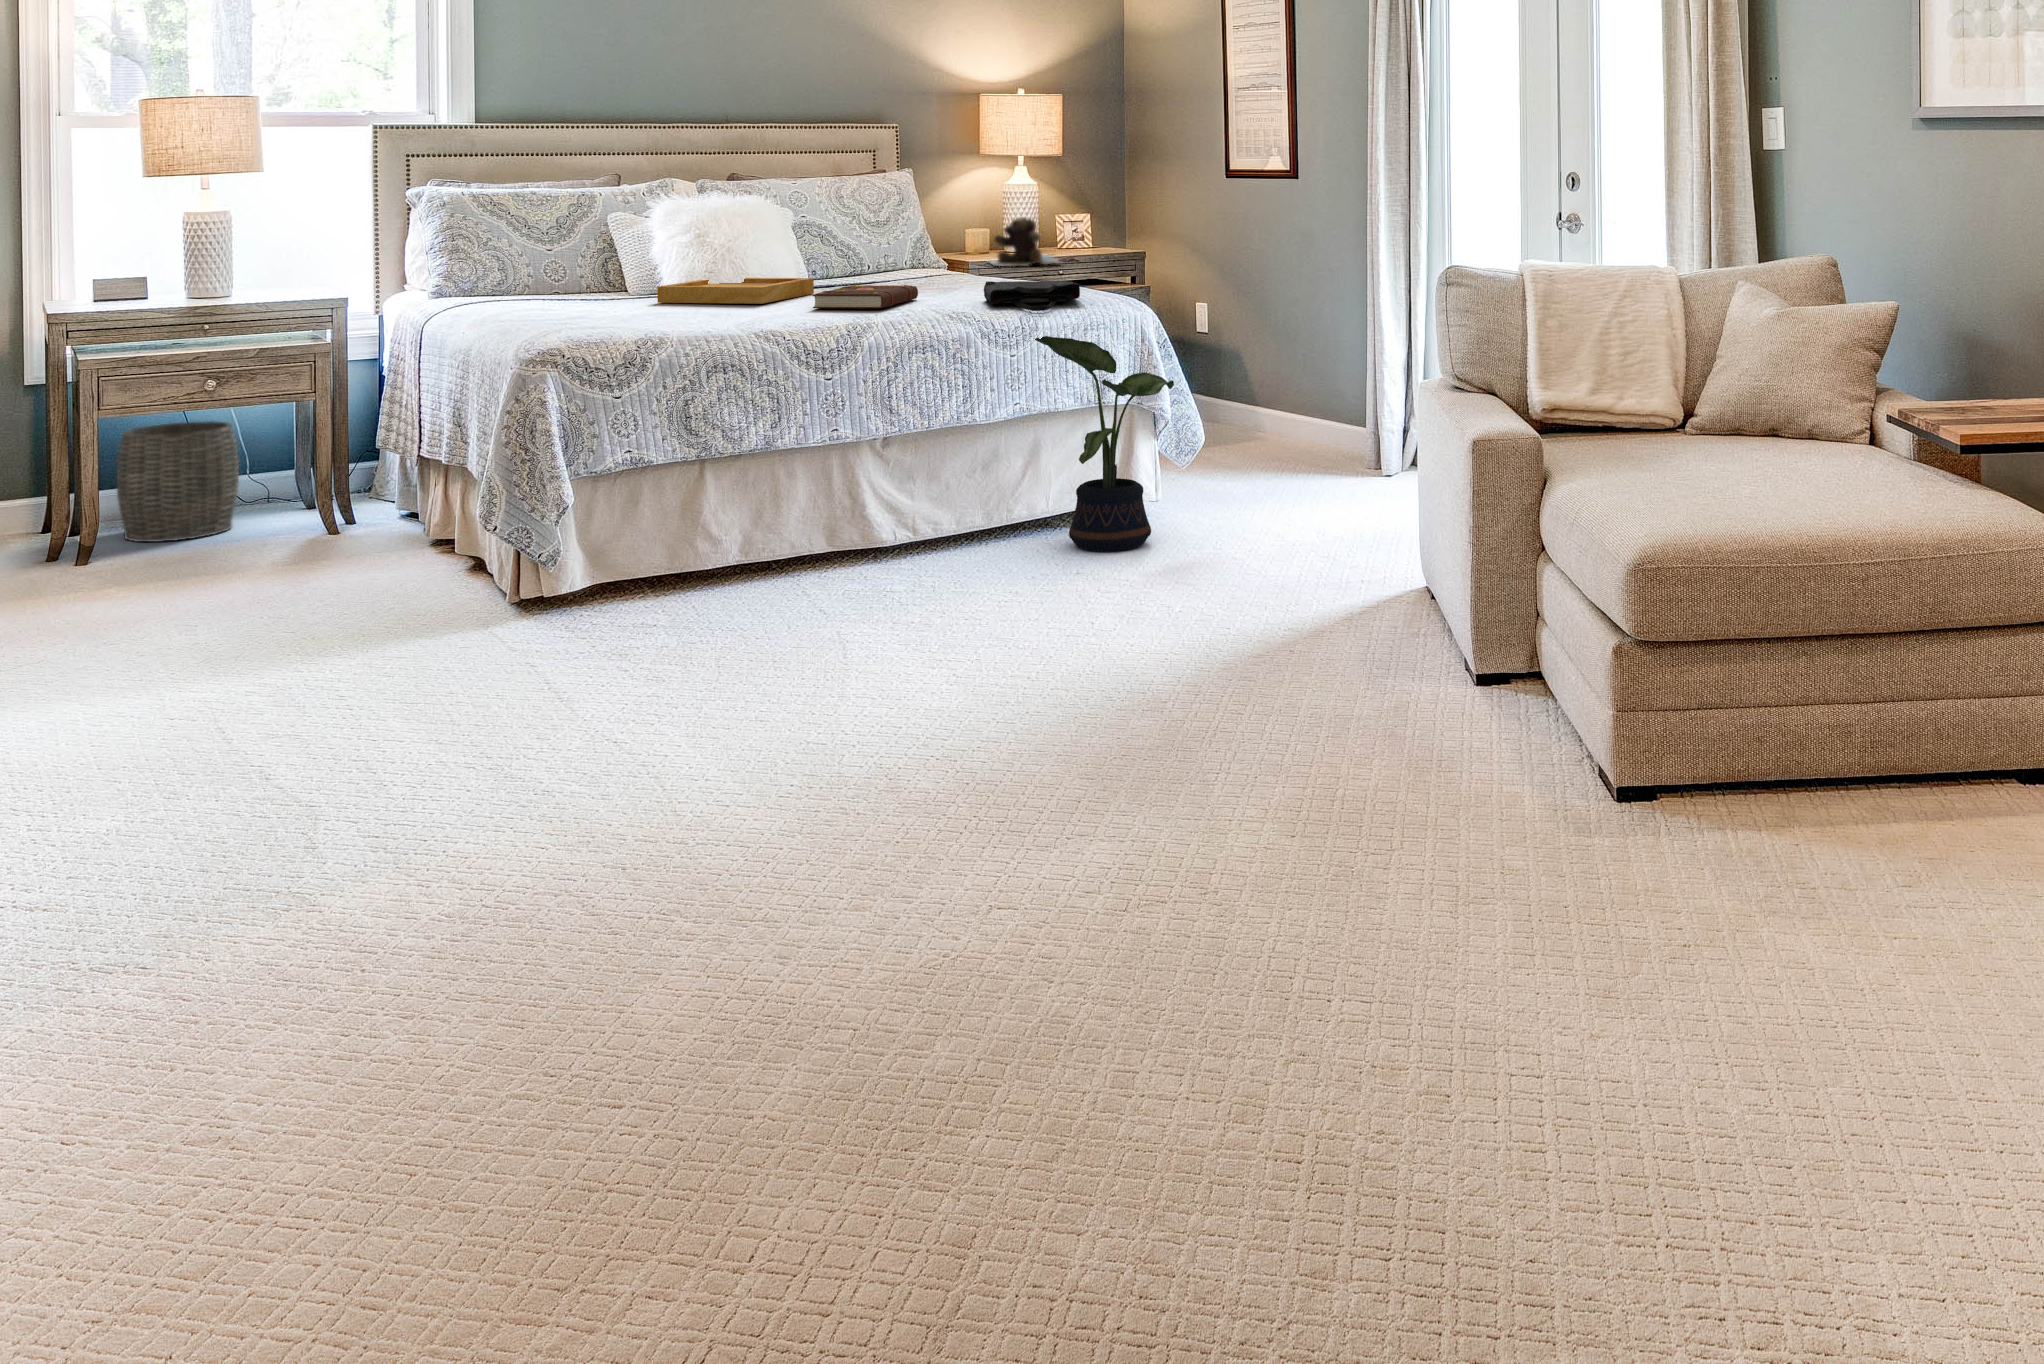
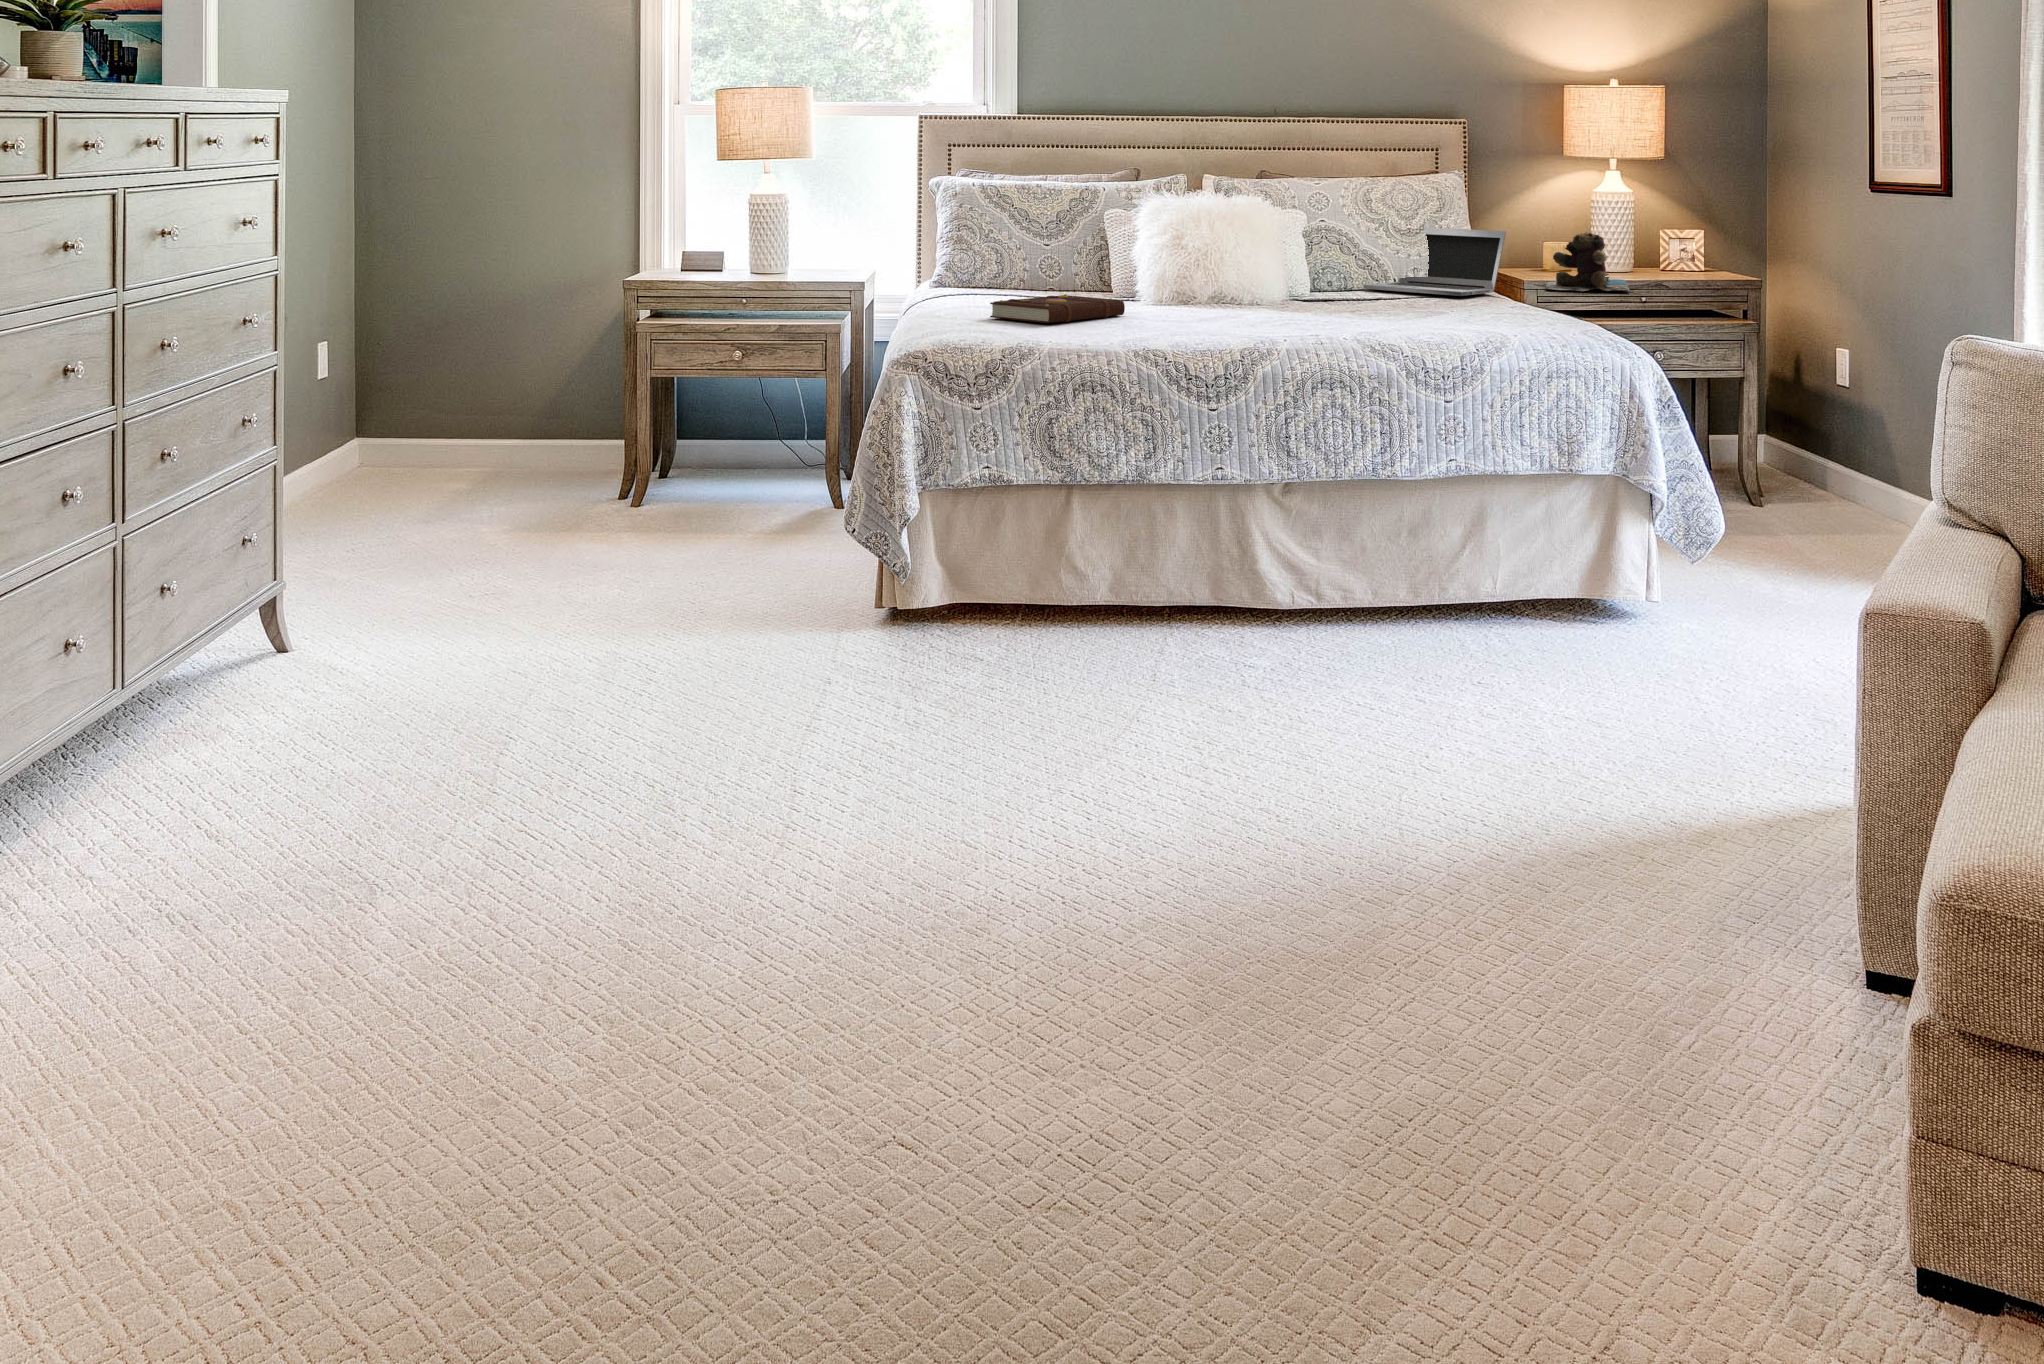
laptop: none [849,219,967,275] -> present [1364,227,1506,296]
tray: present [657,278,814,304] -> none [1116,283,1287,315]
tote bag: present [984,281,1080,311] -> none [1440,308,1563,349]
book: present [812,285,918,308] -> present [990,294,1125,323]
potted plant: present [1035,336,1174,552] -> none [1478,381,1659,665]
woven basket: present [117,421,239,542] -> none [687,386,784,496]

